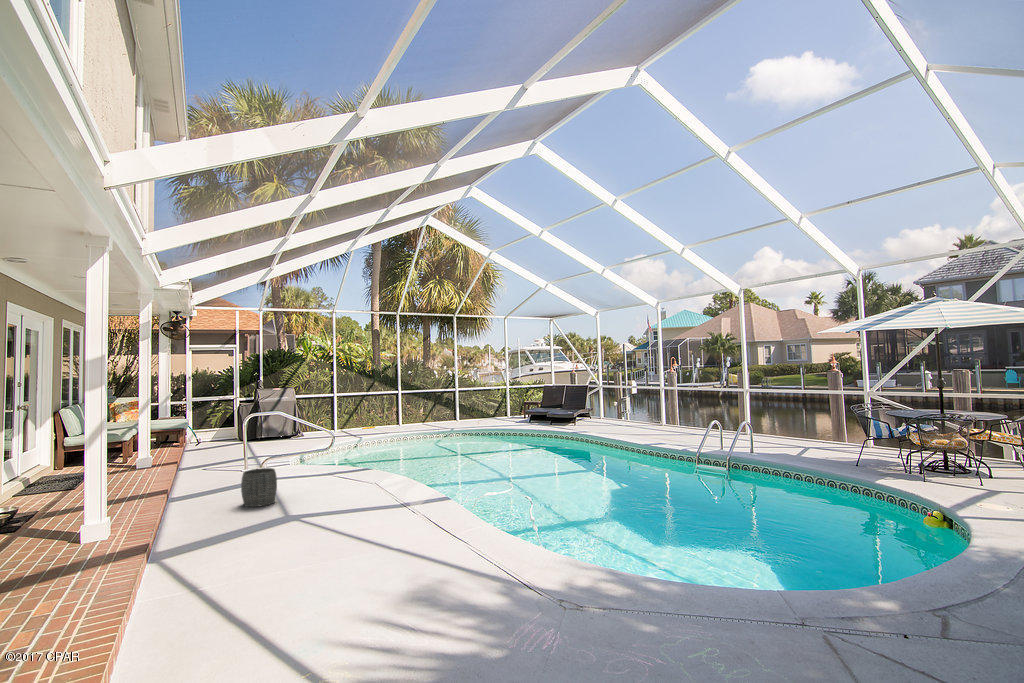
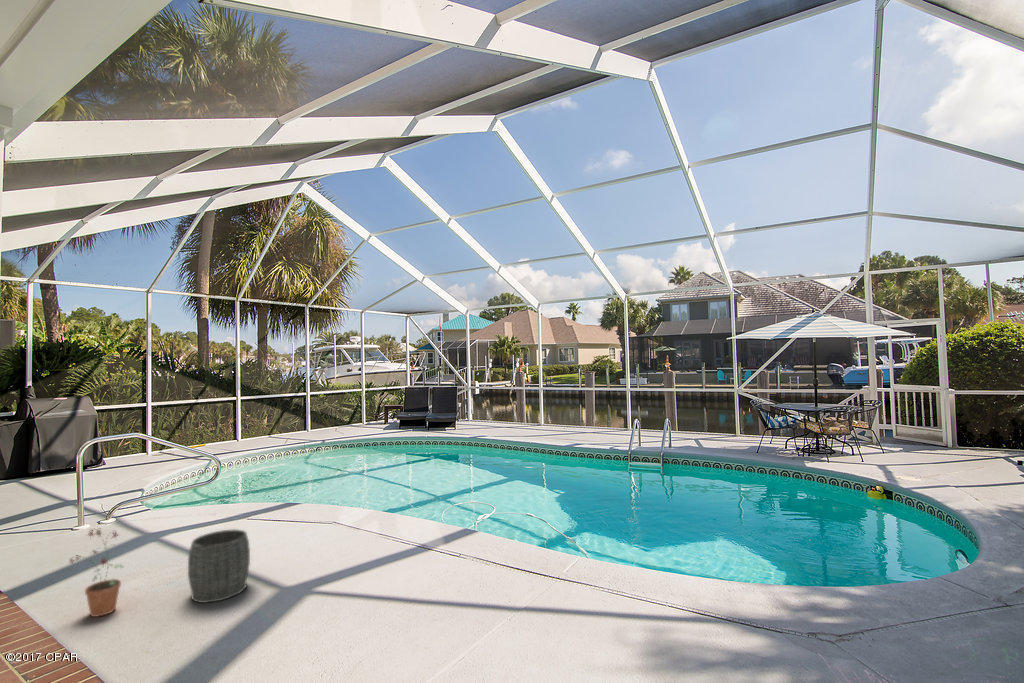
potted plant: none [188,458,214,505] -> present [70,528,121,617]

